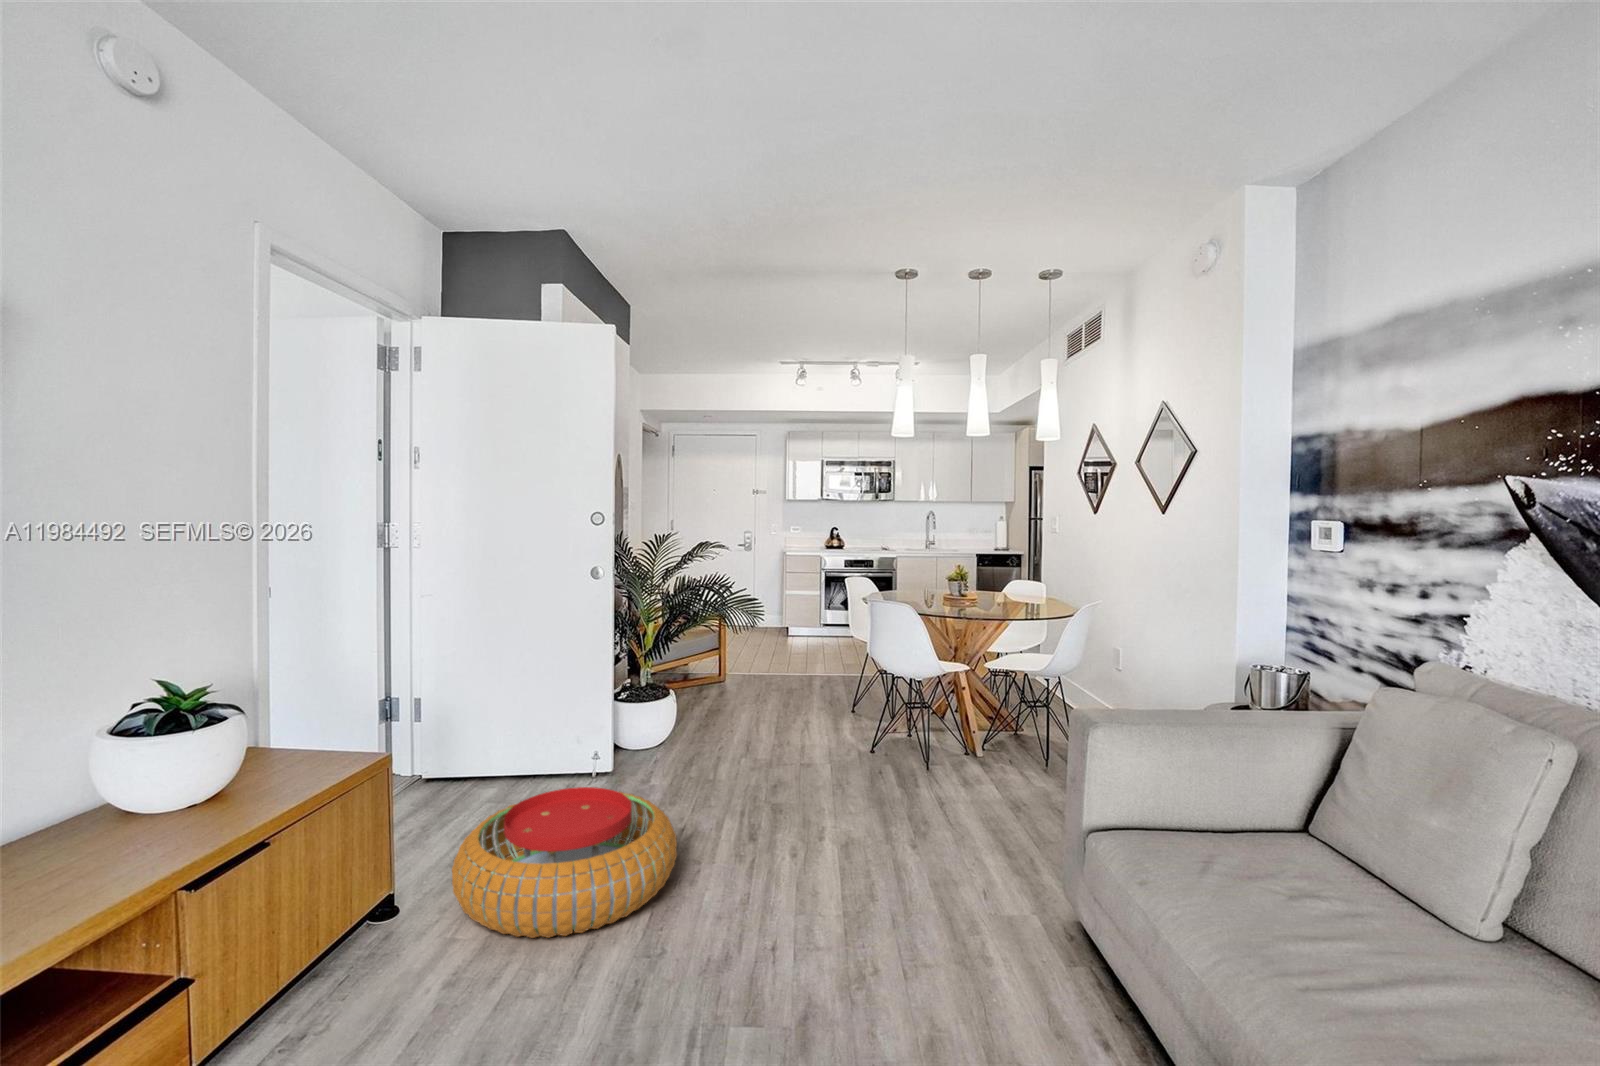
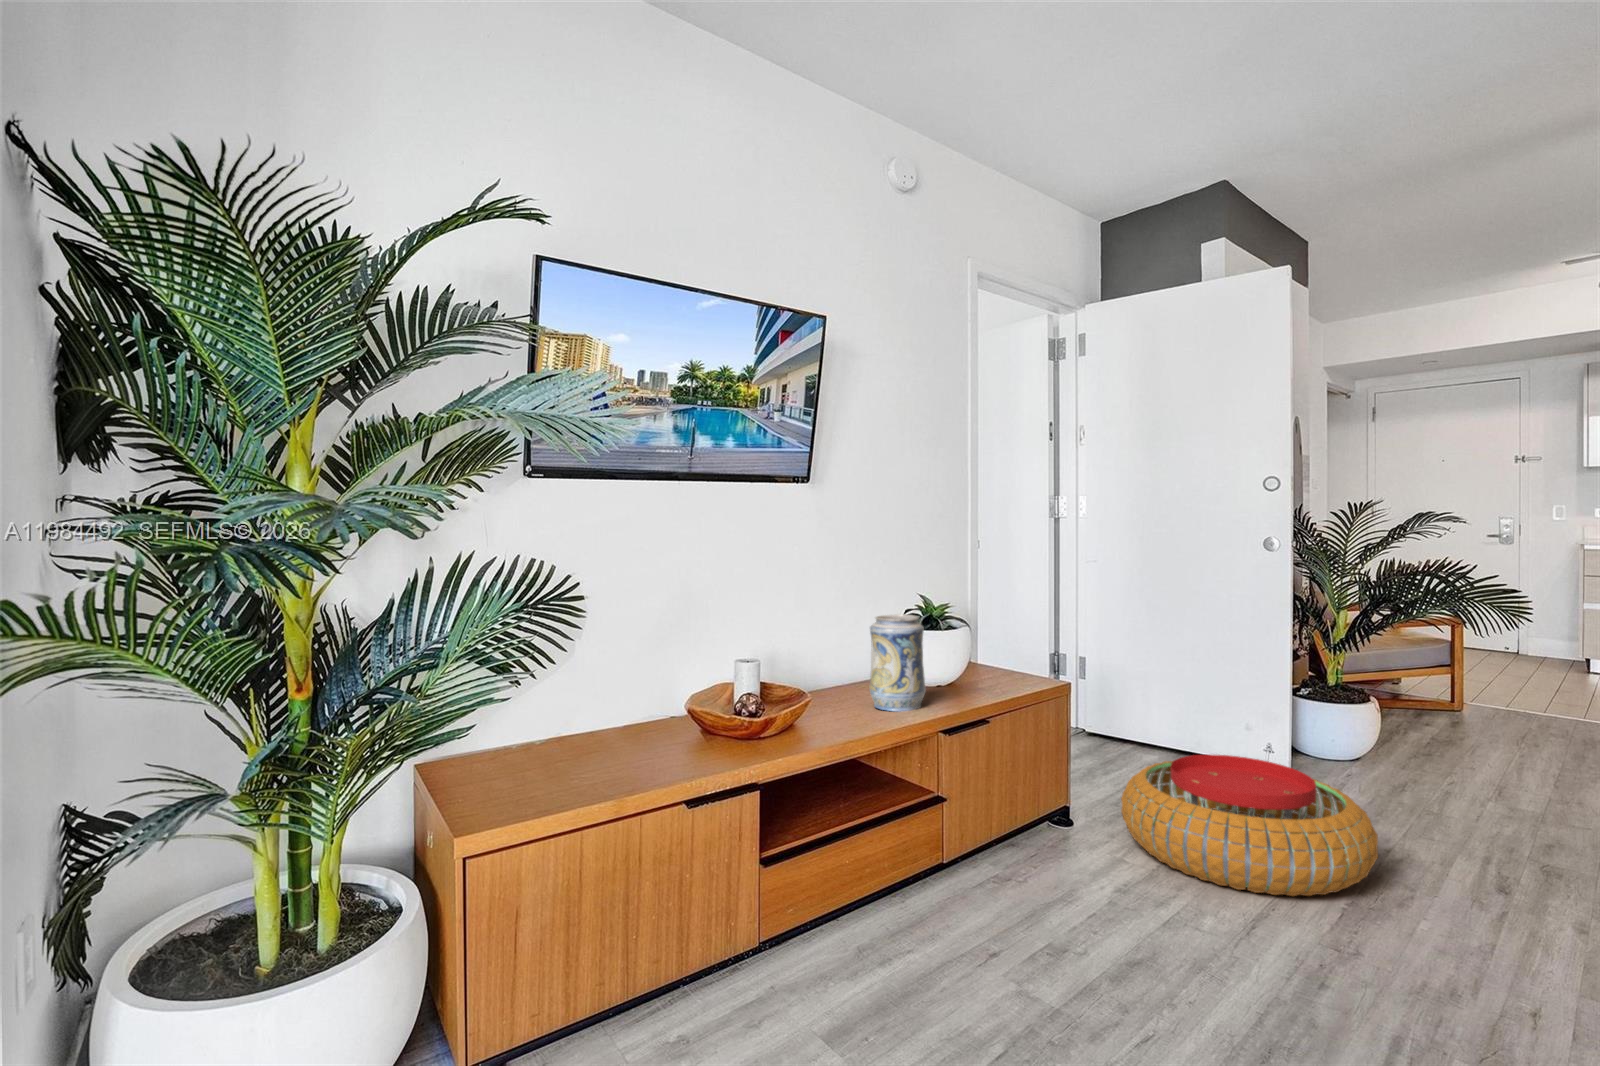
decorative vase: none [46,721,161,878] -> present [870,614,926,712]

